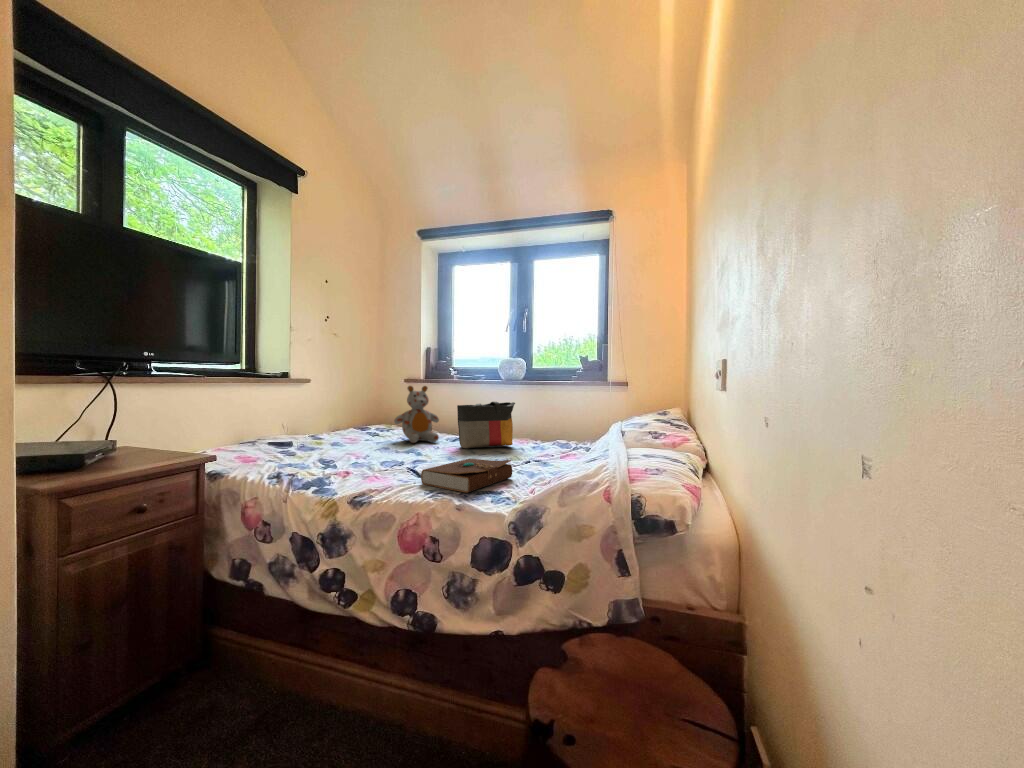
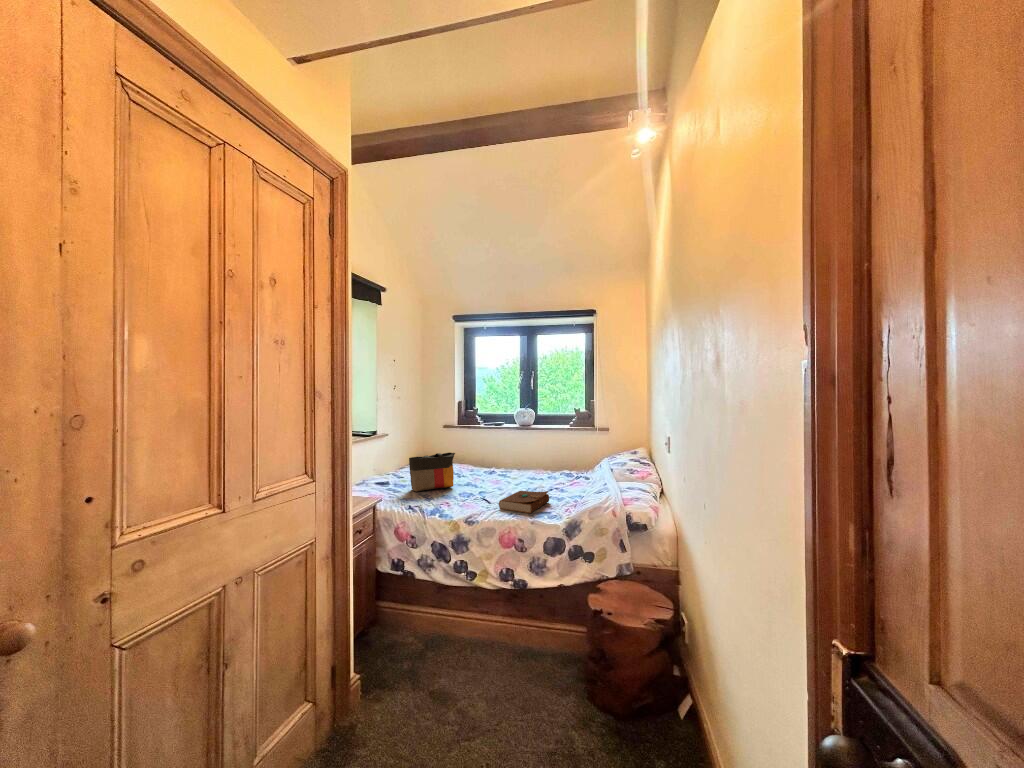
stuffed bear: present [394,386,439,443] -> none [450,435,482,478]
tote bag: present [457,402,515,448] -> present [409,452,455,491]

